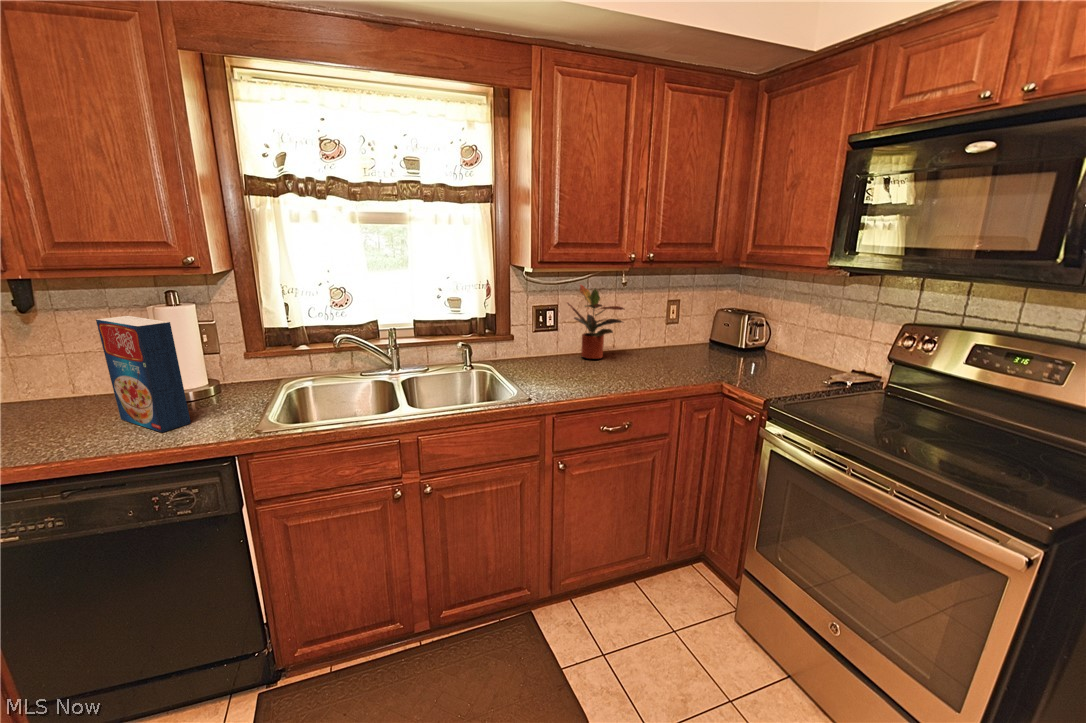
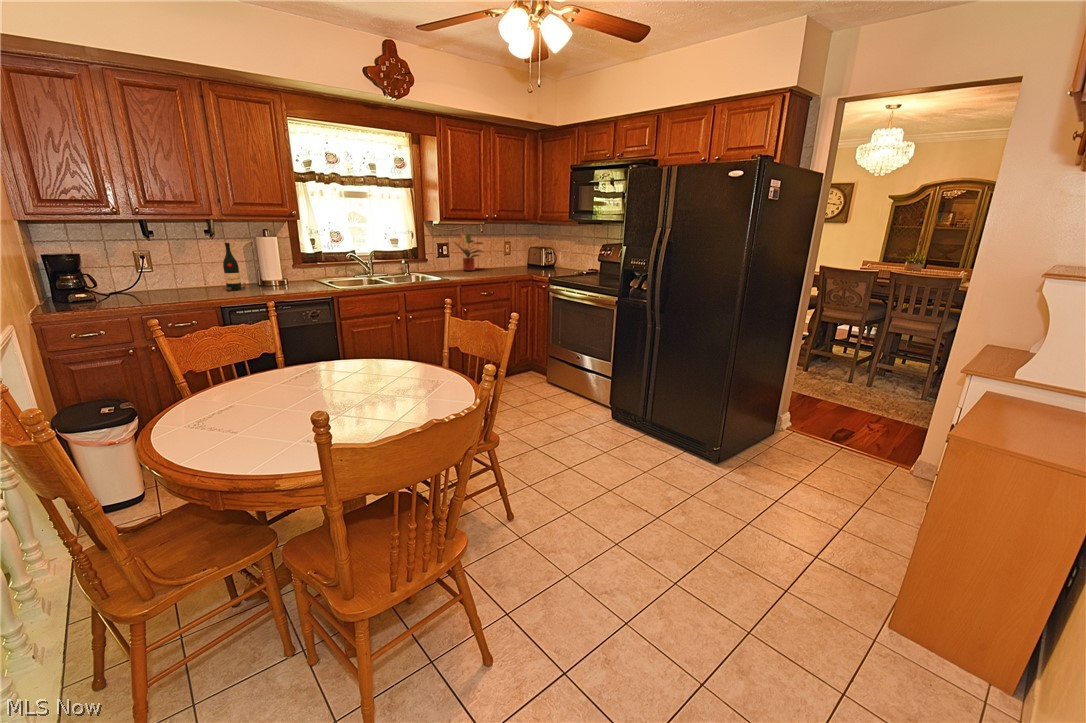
cereal box: present [96,316,191,432] -> none [252,239,299,290]
wine bottle: none [45,325,93,425] -> present [223,243,245,291]

